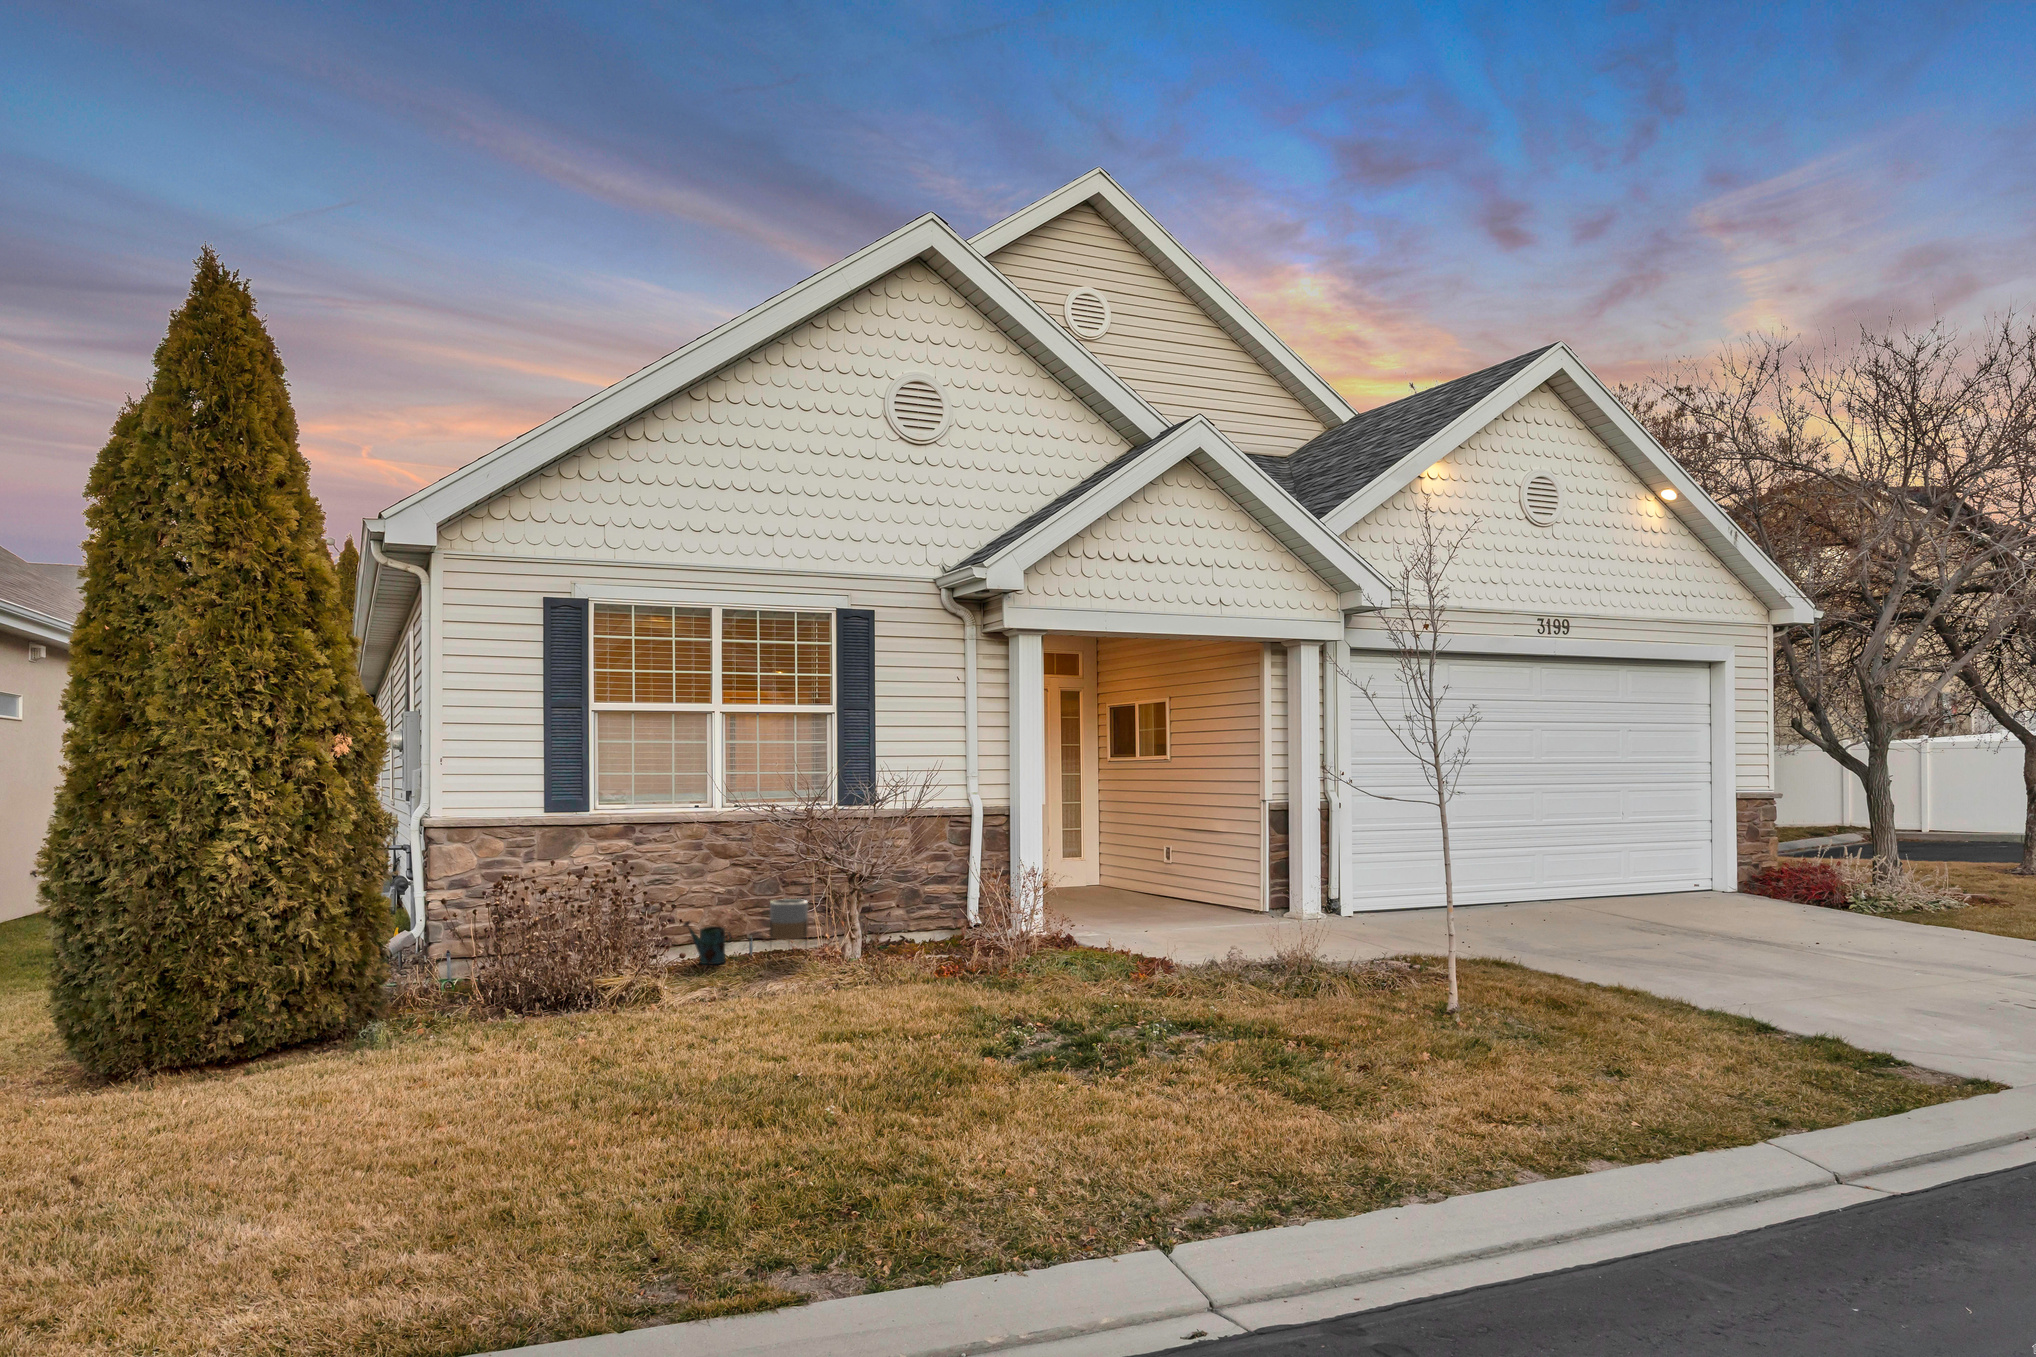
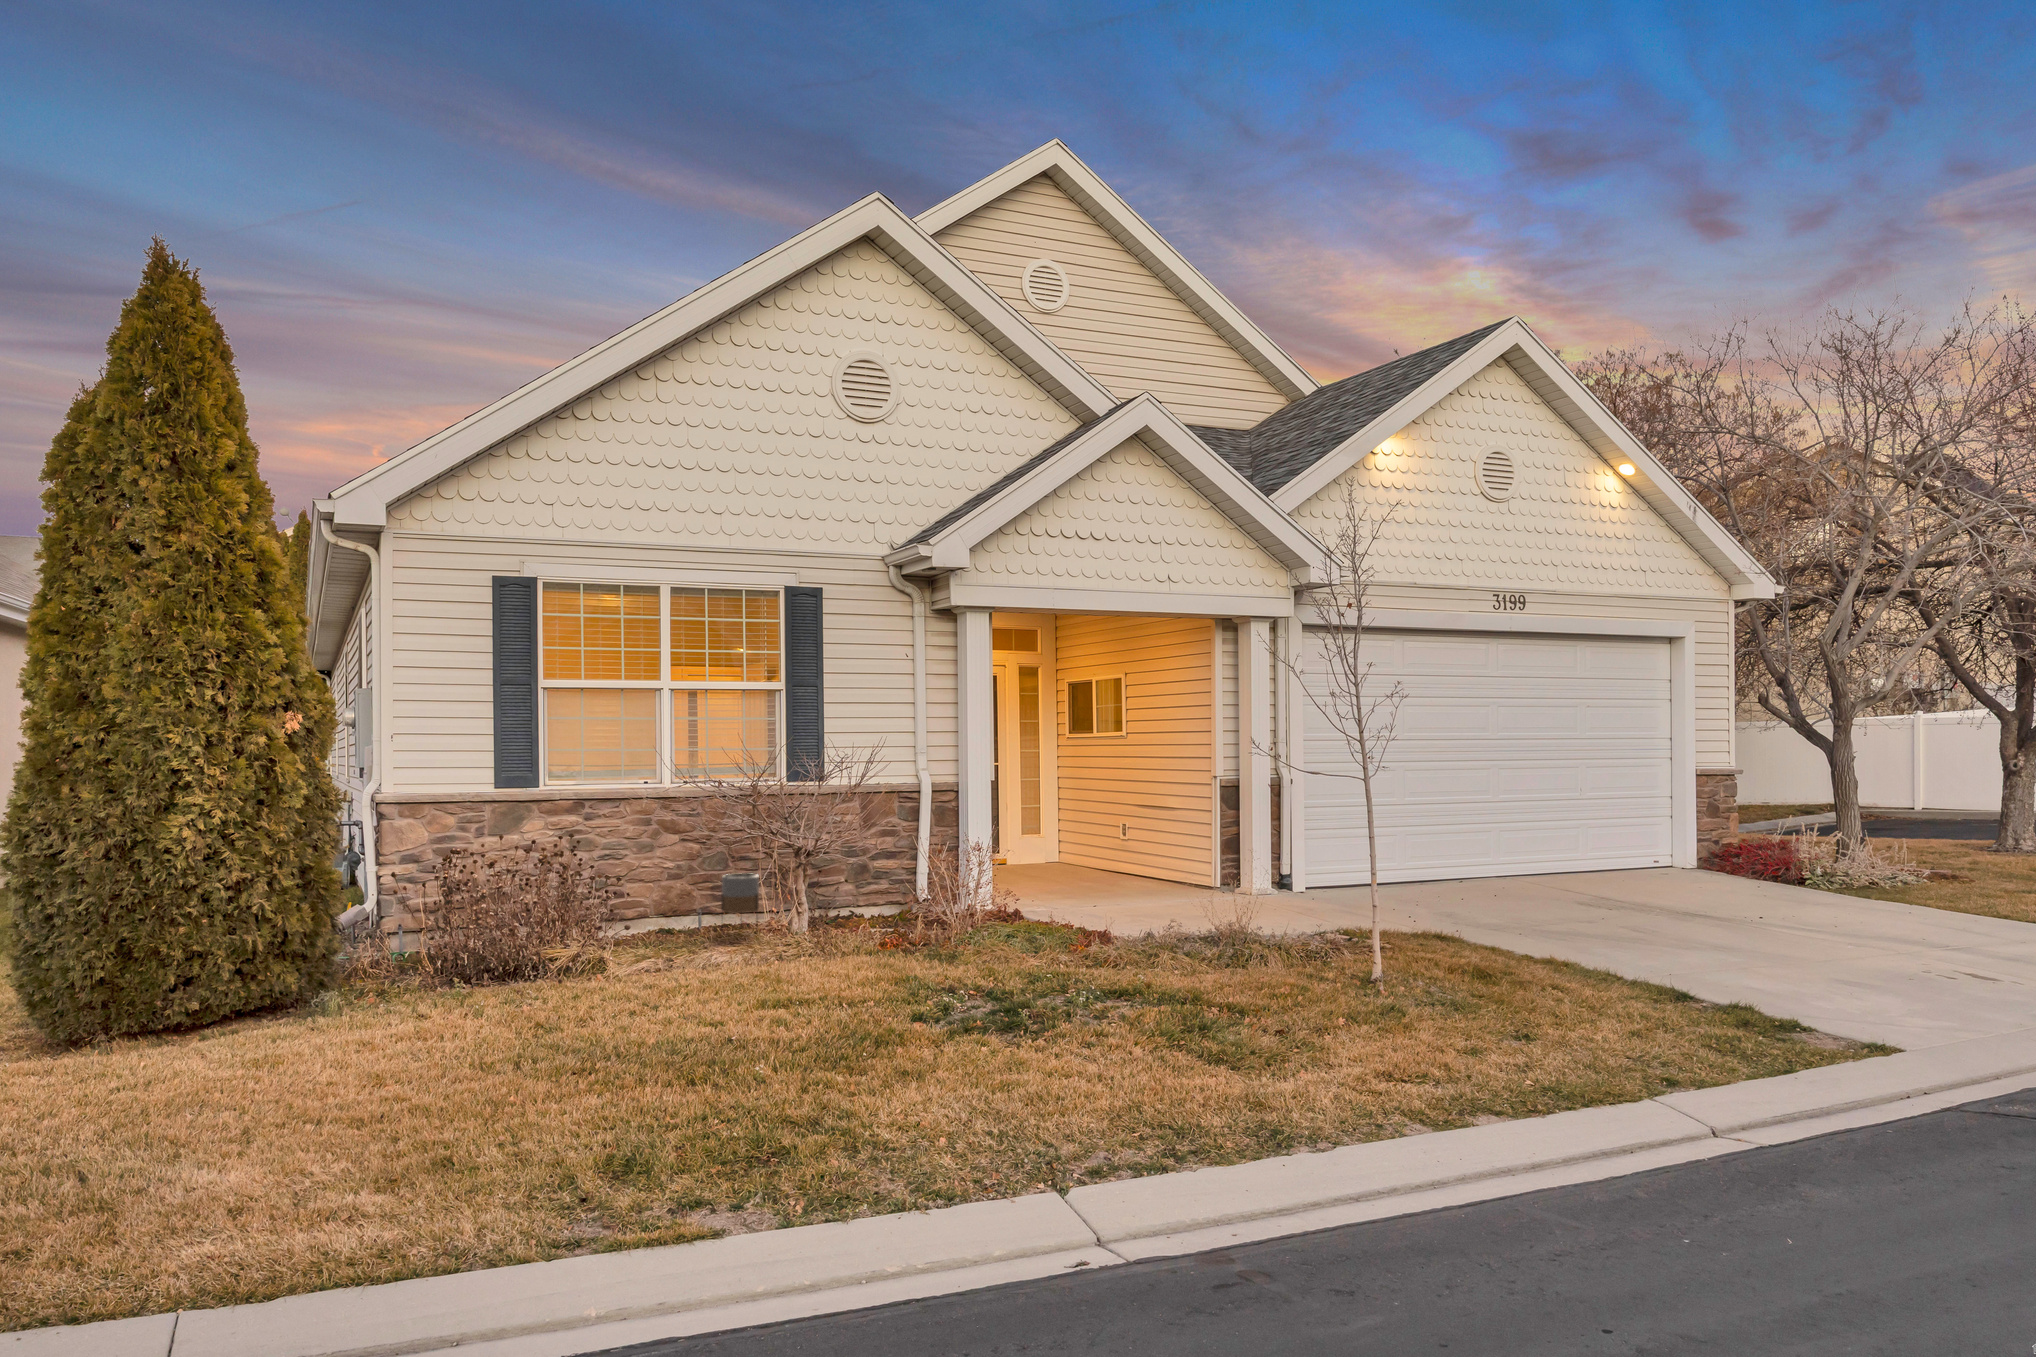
watering can: present [684,921,731,964] -> none [635,894,683,937]

